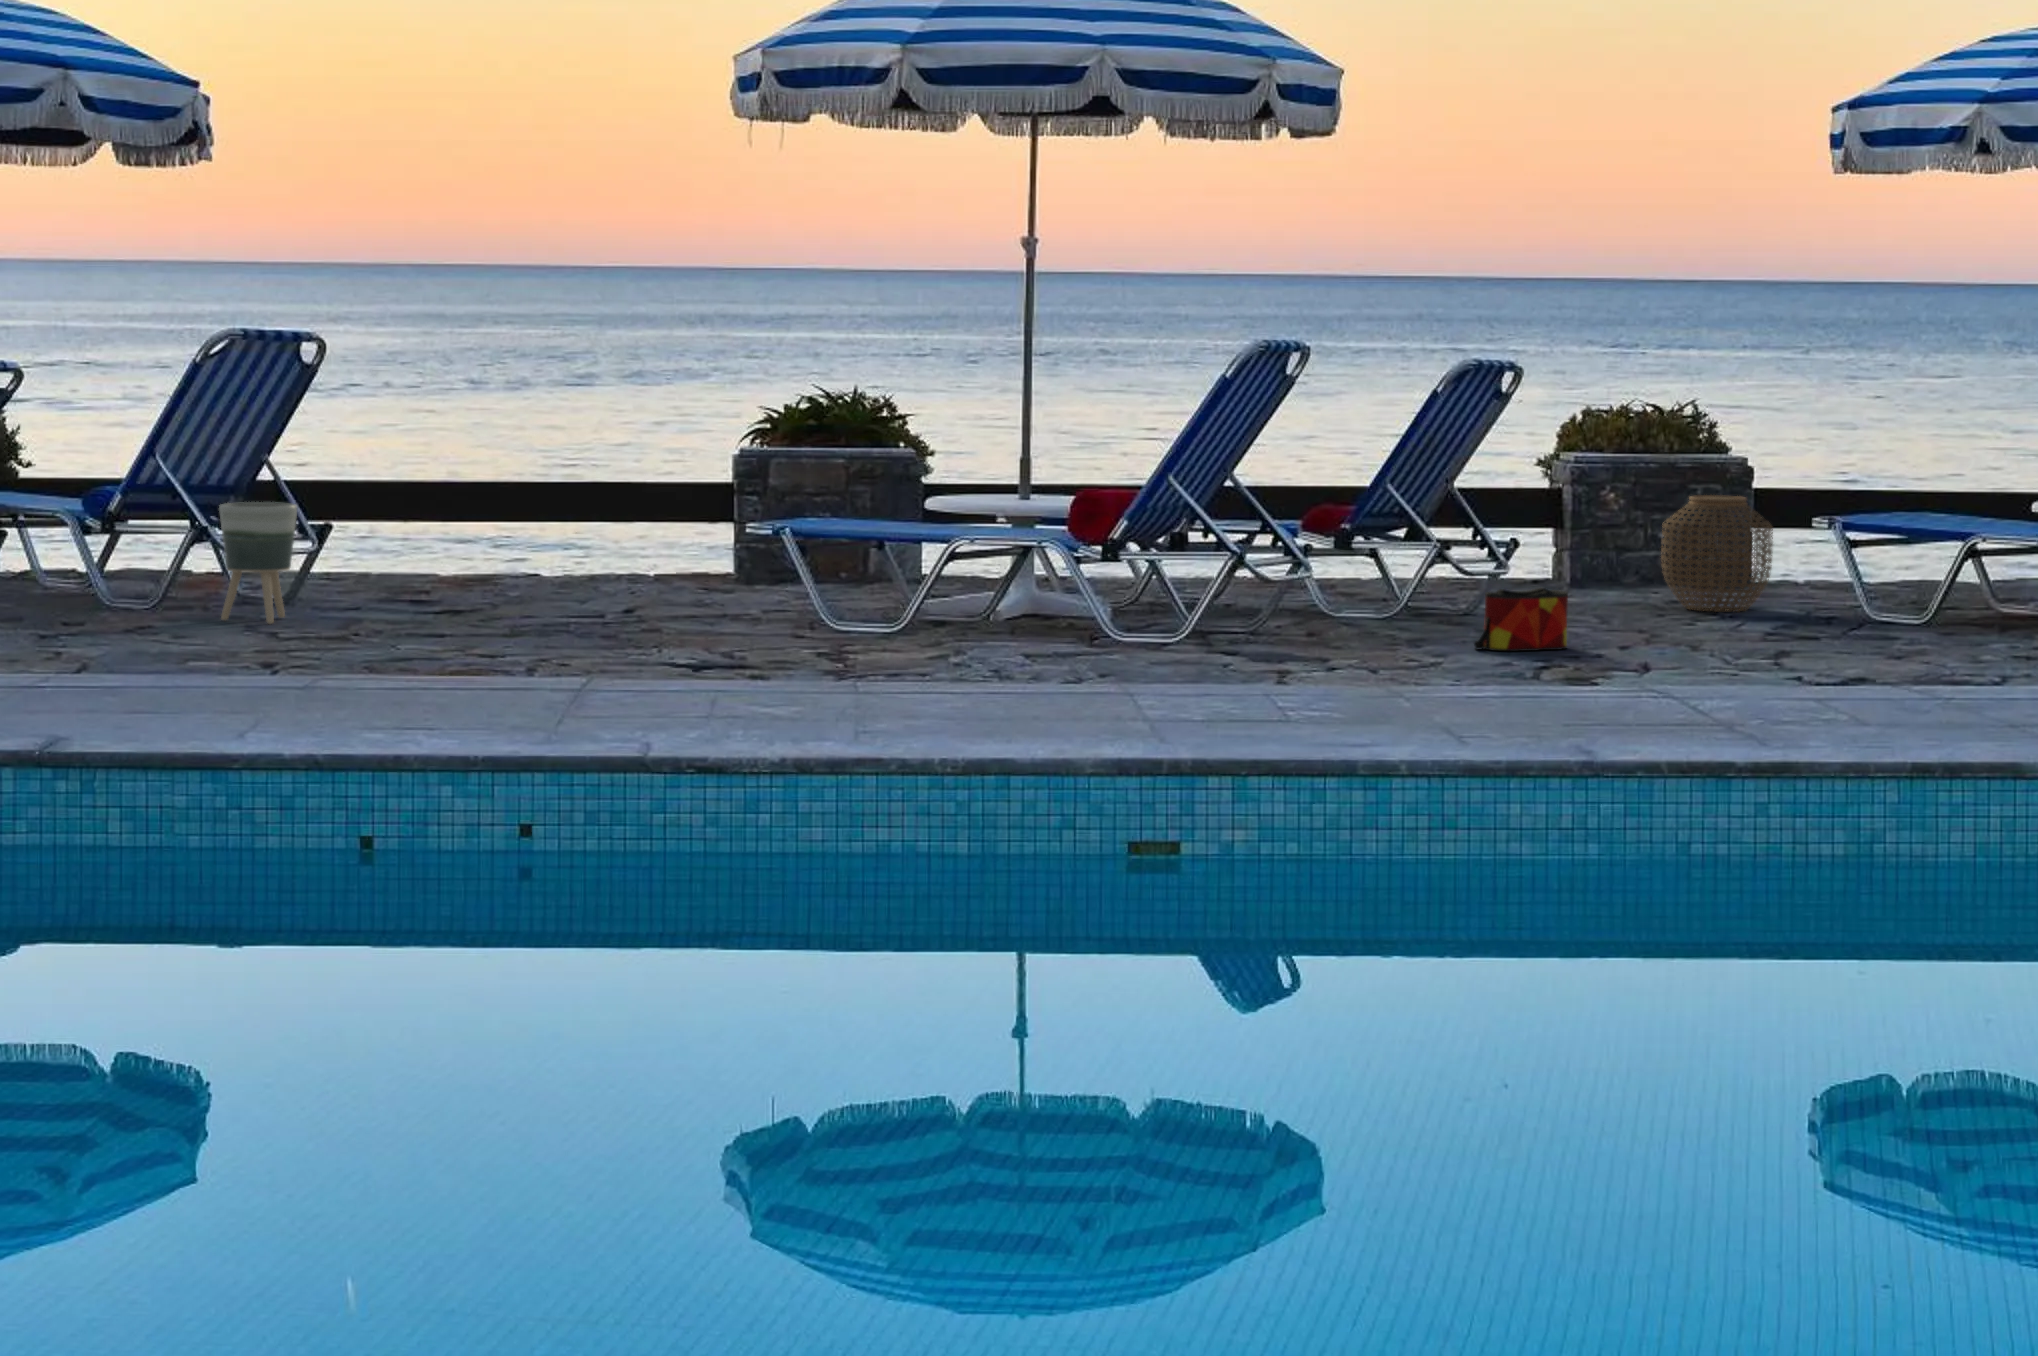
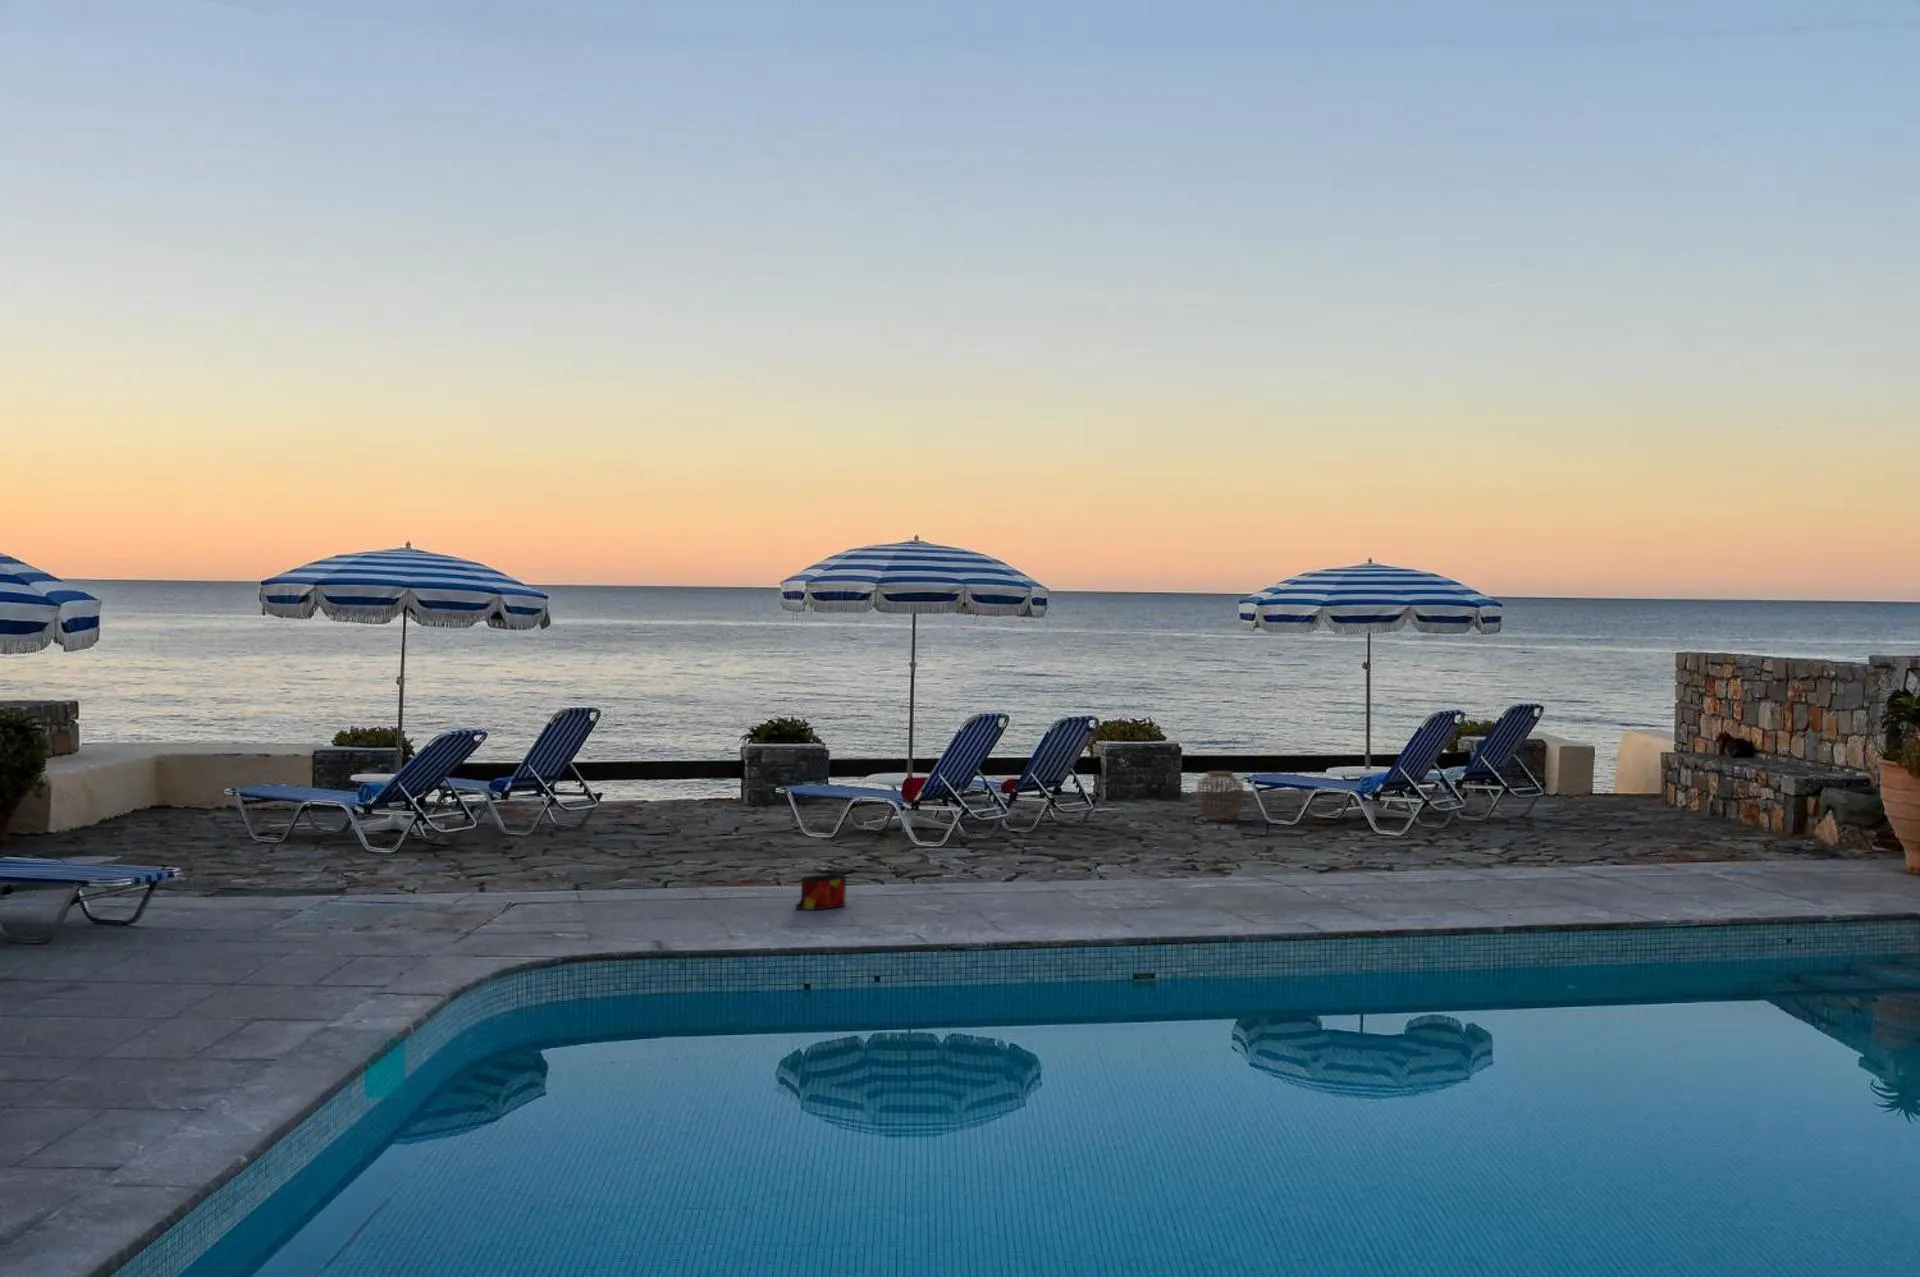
planter: present [219,502,297,624] -> none [595,796,631,854]
bag: present [1474,587,1568,651] -> present [796,873,846,910]

